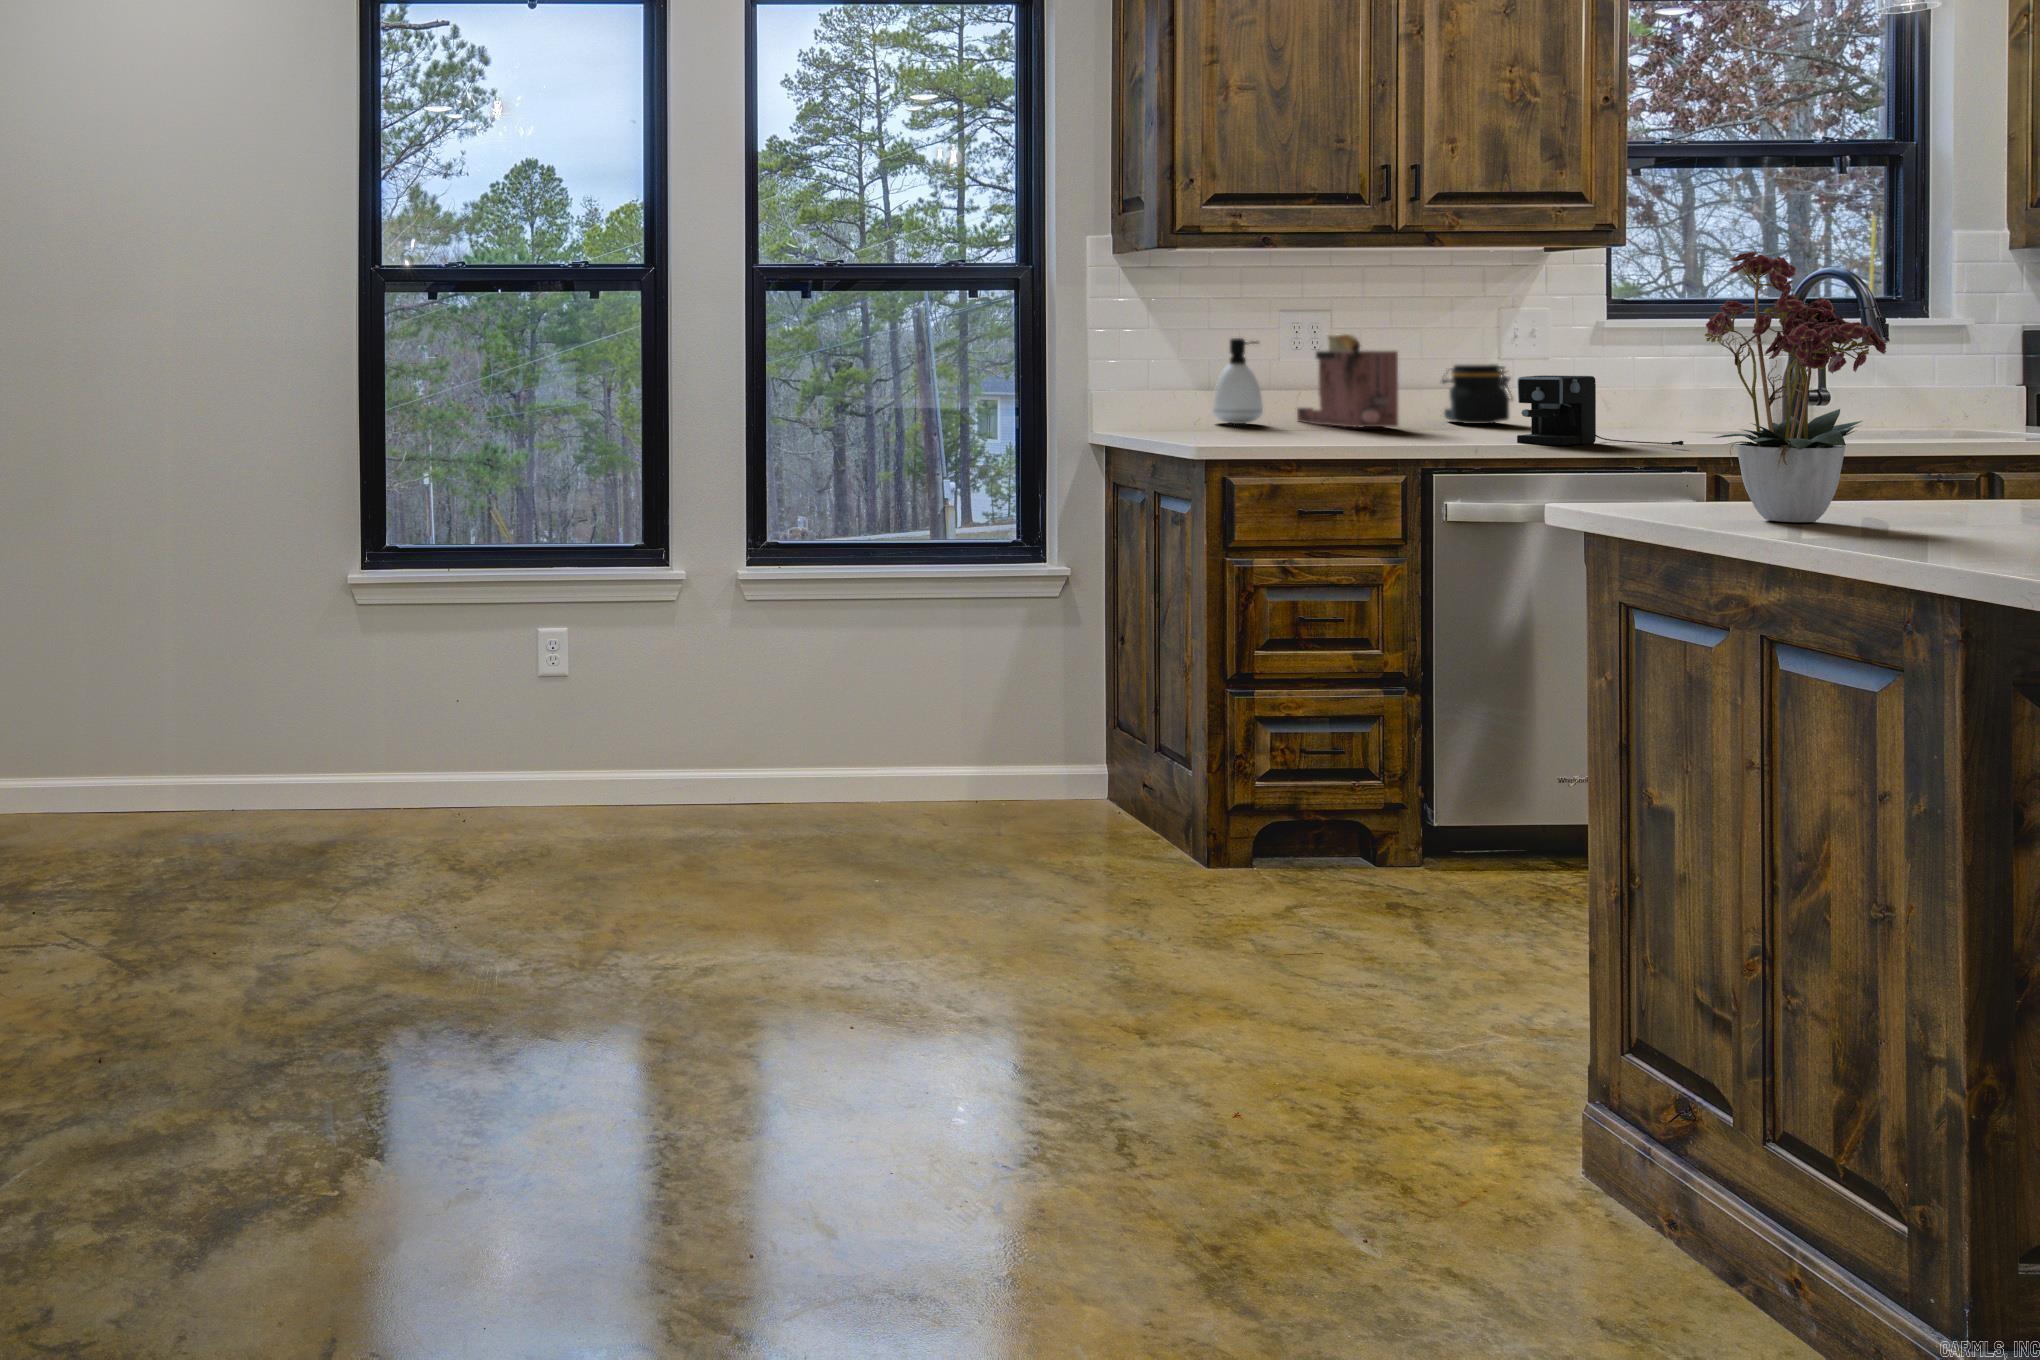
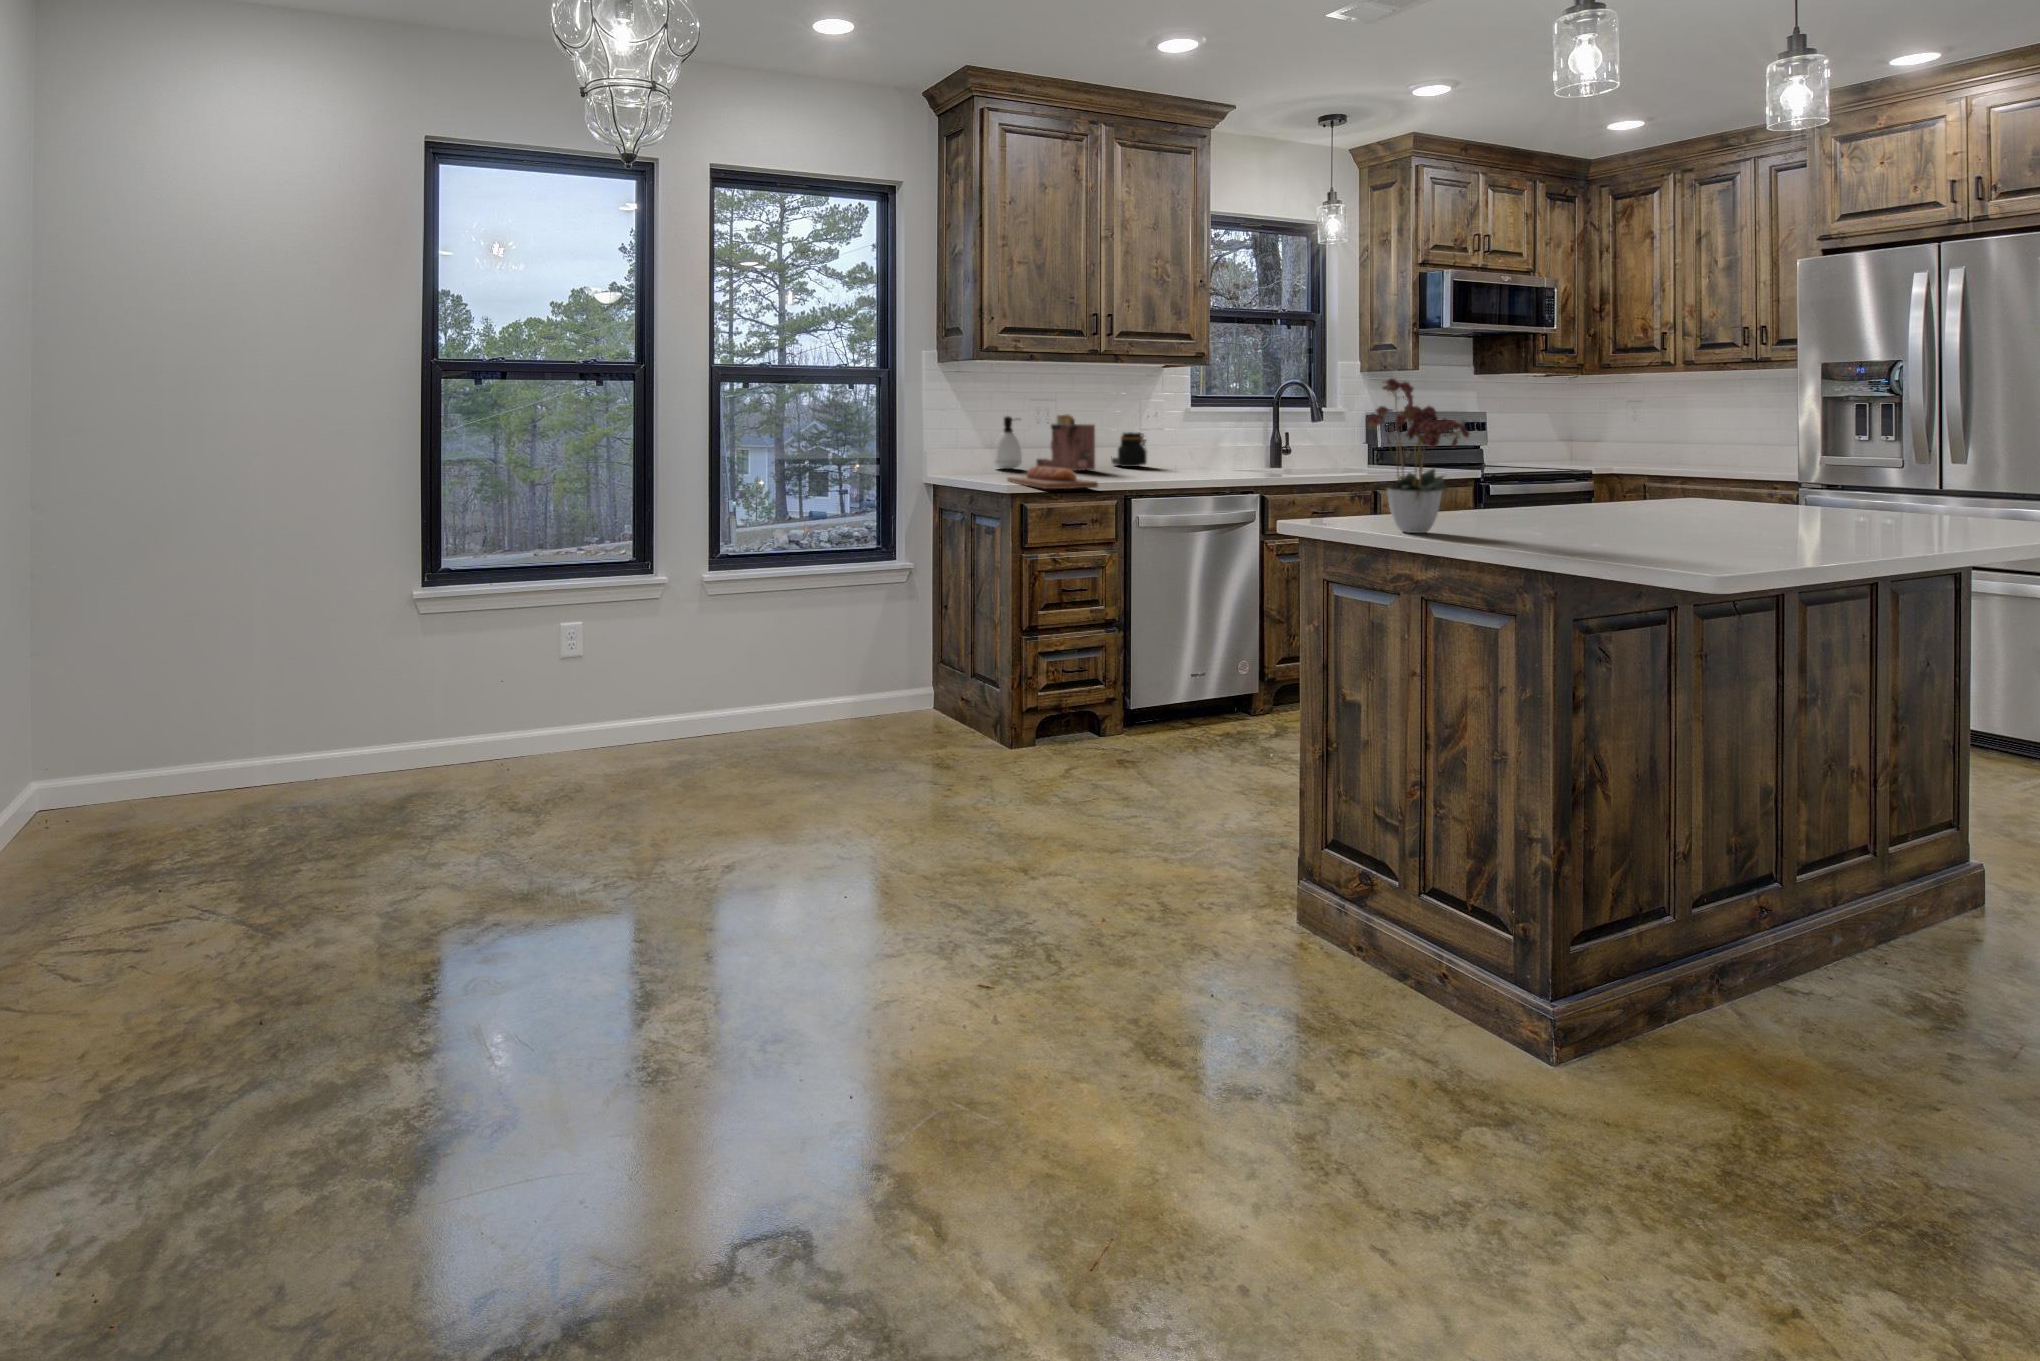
coffee maker: present [1517,375,1684,445] -> none [1163,440,1245,480]
bread loaf: none [1213,417,1359,453] -> present [1007,466,1098,489]

